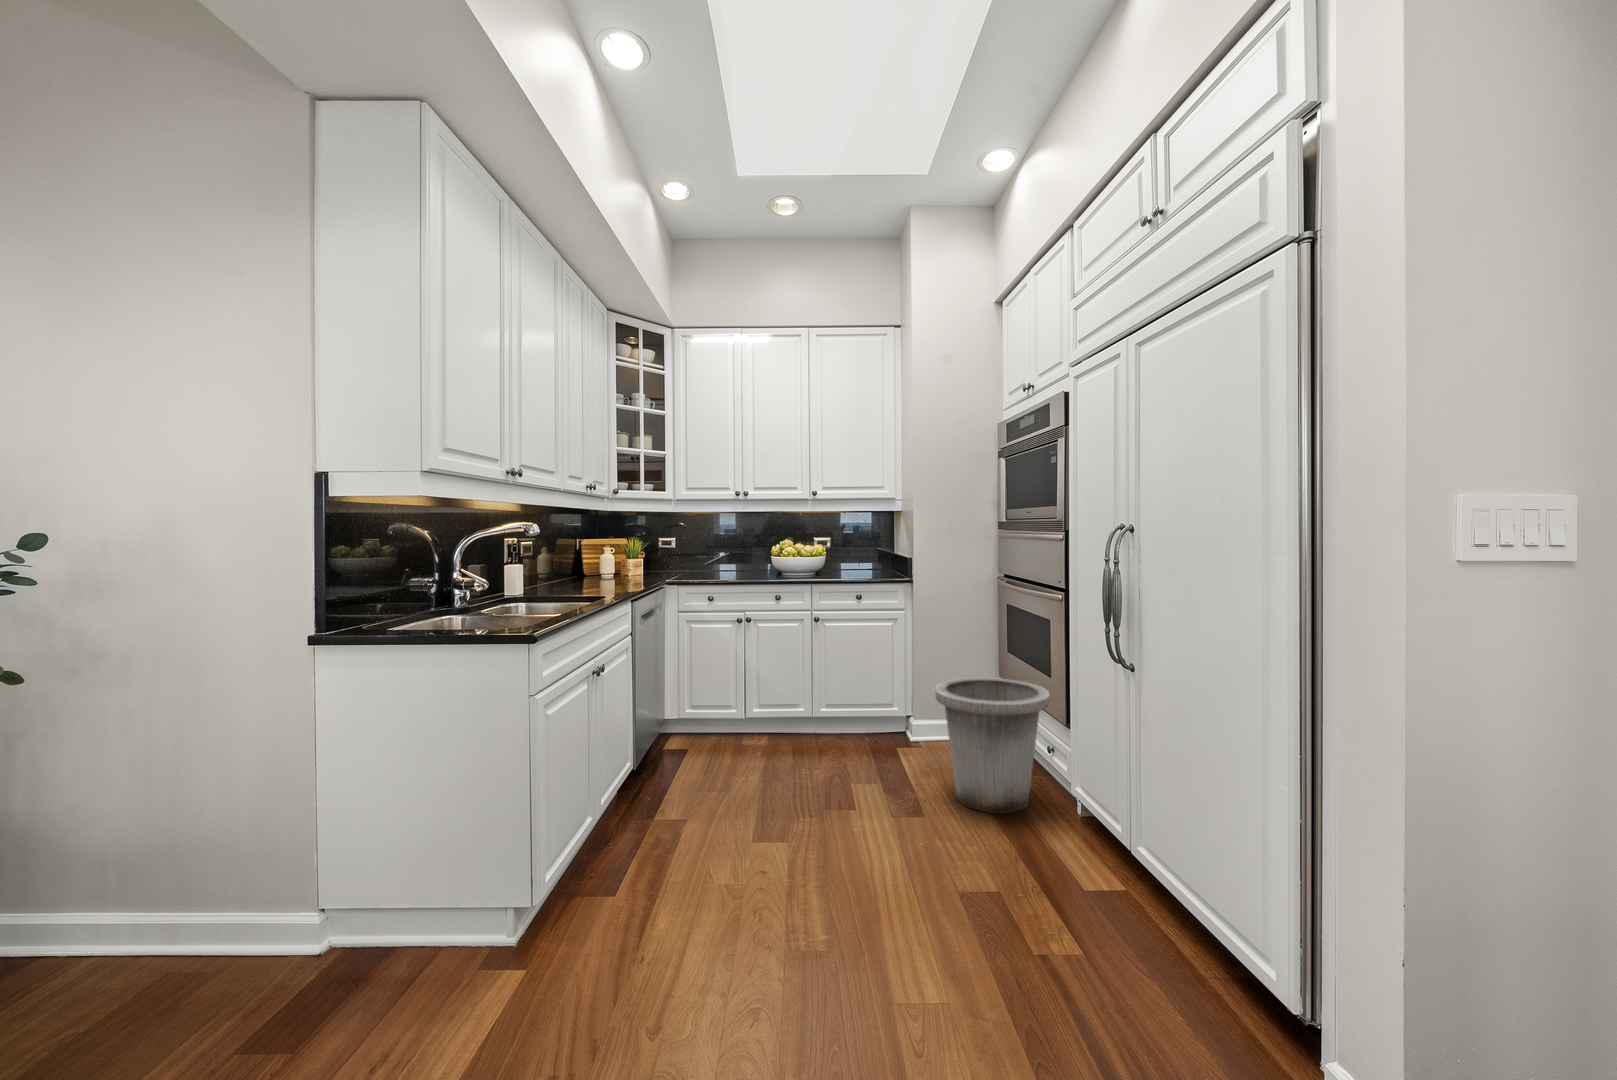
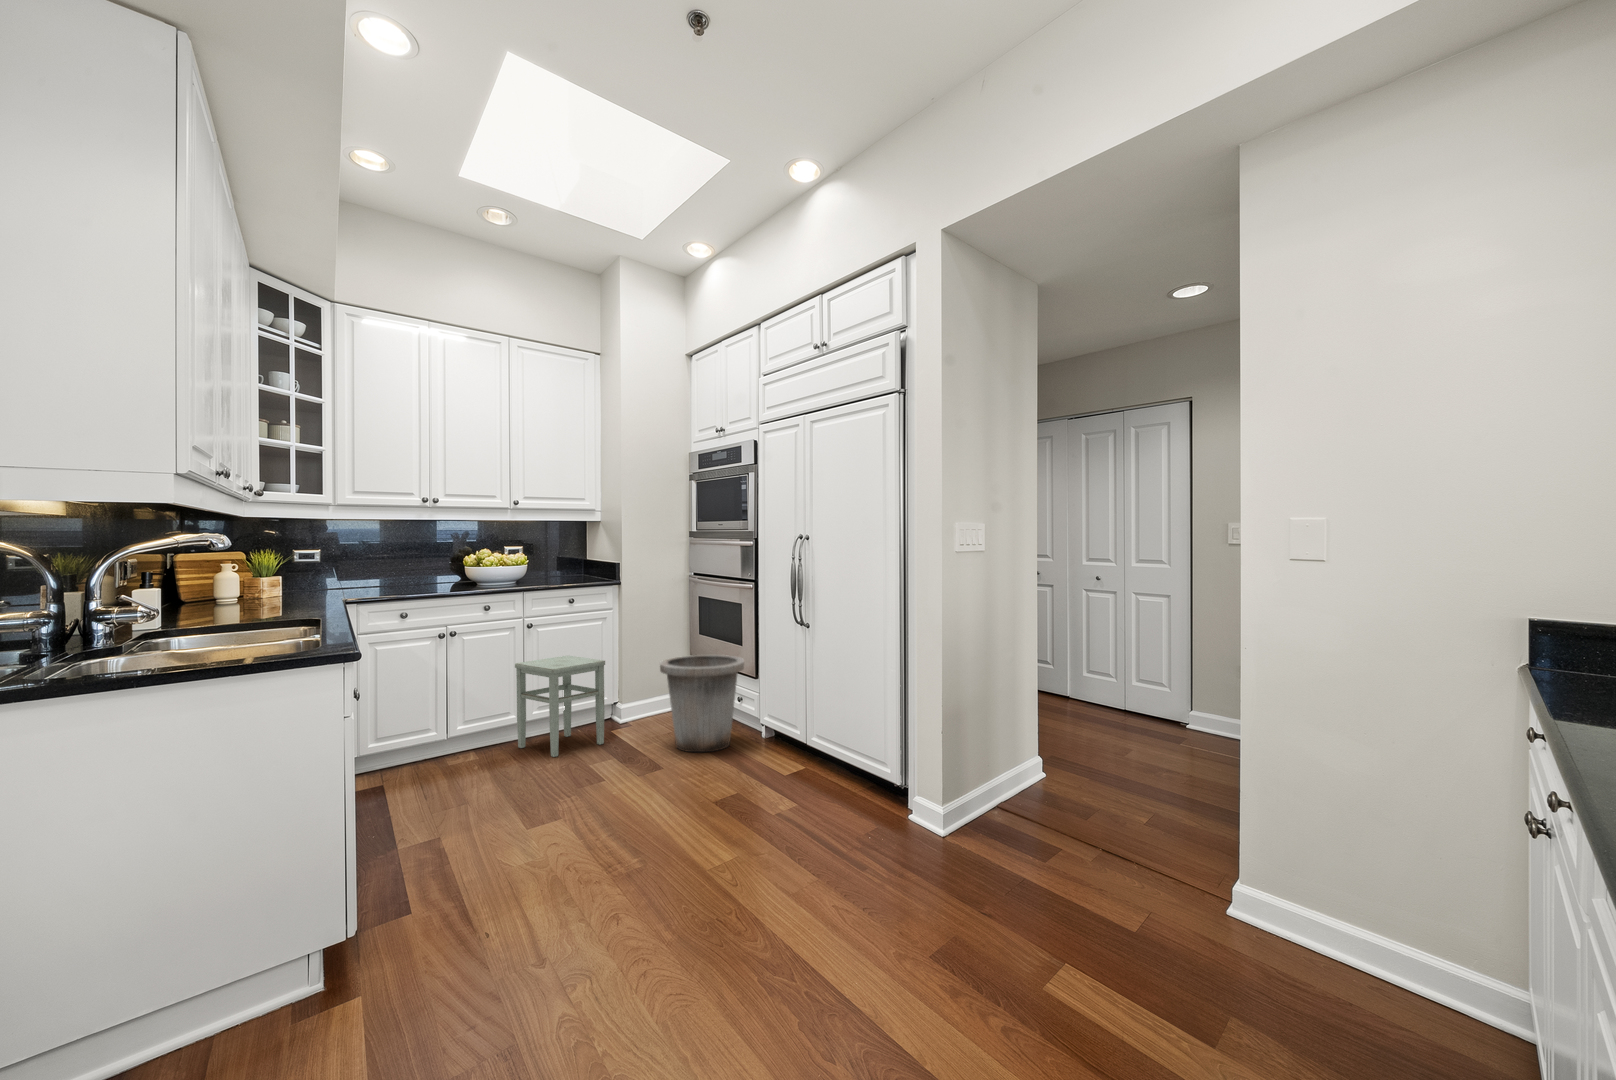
stool: none [785,661,879,782] -> present [515,656,605,757]

